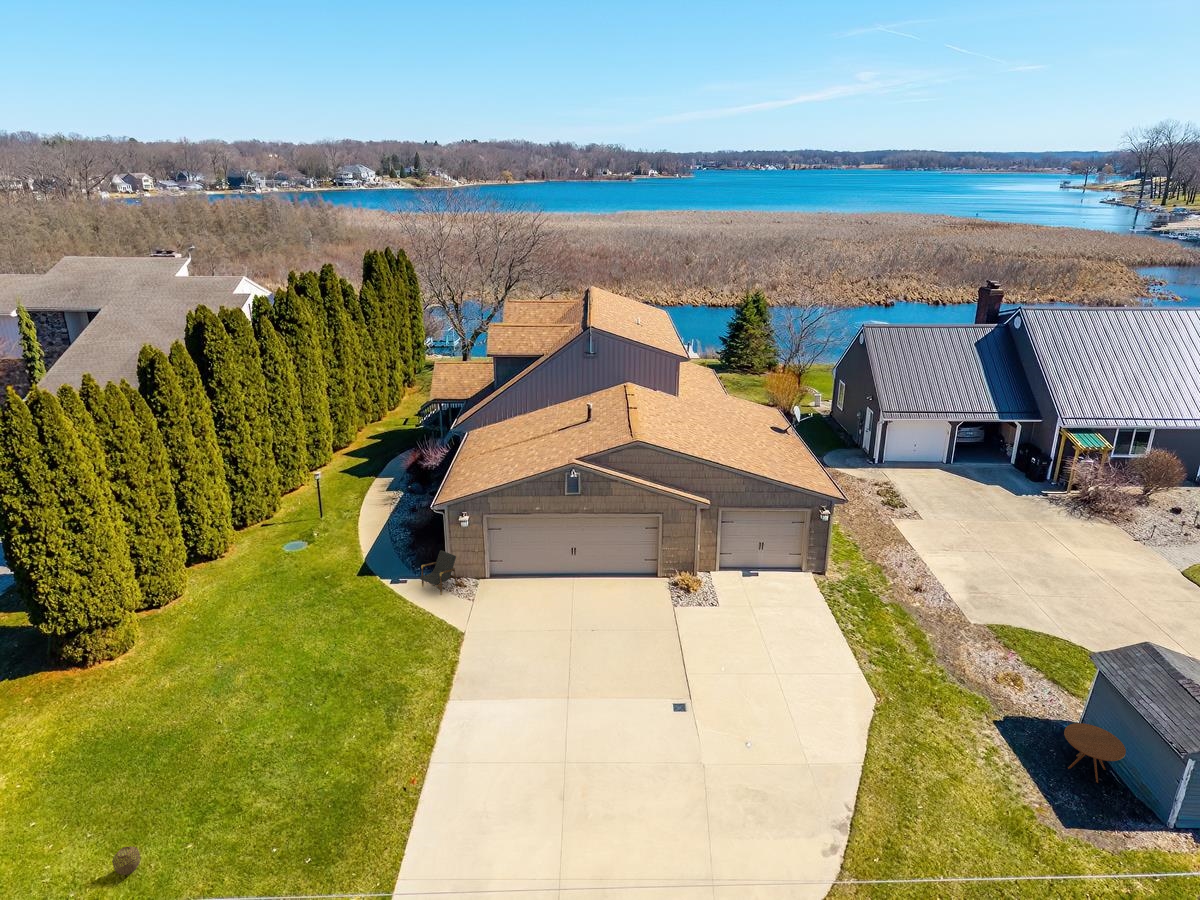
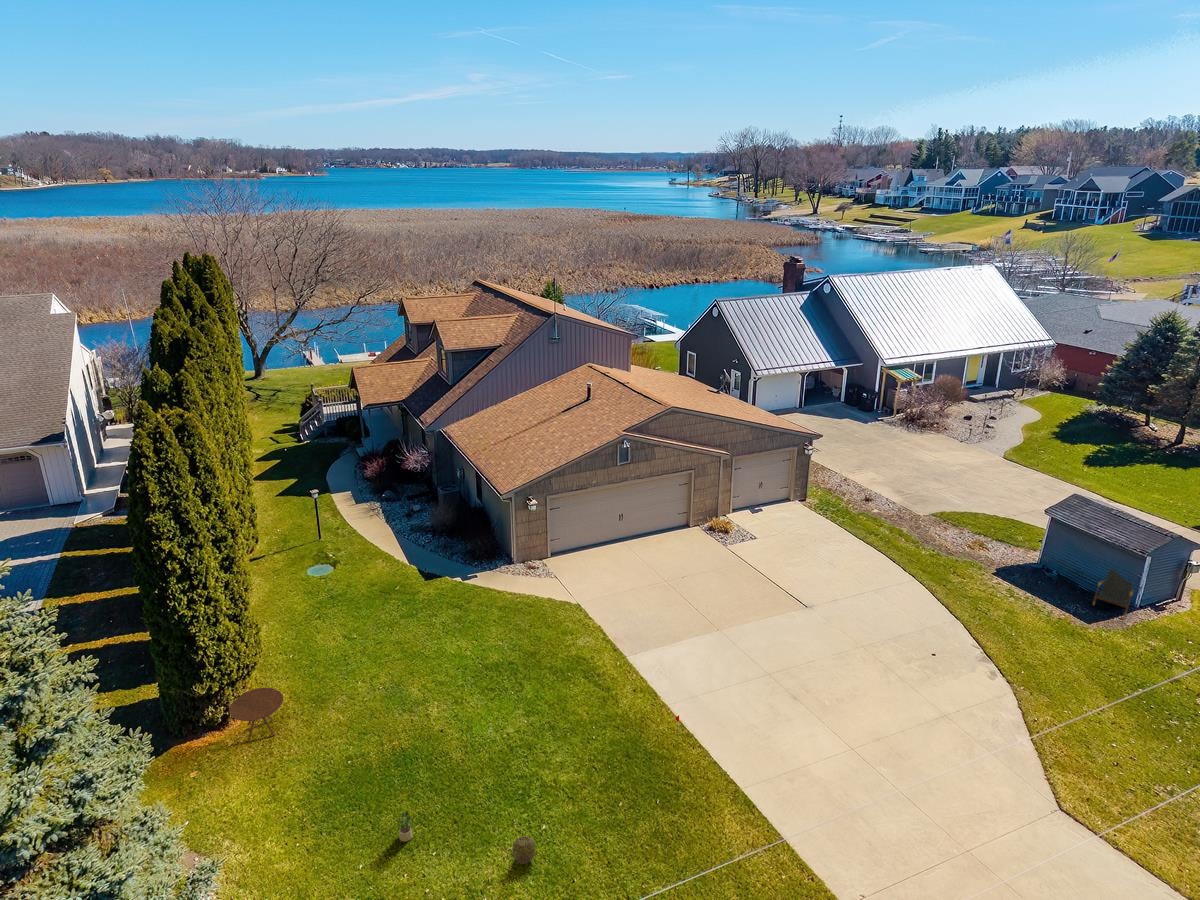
lounge chair: present [420,550,457,595] -> present [1093,569,1134,615]
round table: present [1064,723,1126,783] -> present [229,688,283,742]
potted plant: none [71,783,88,812] -> present [397,811,414,842]

